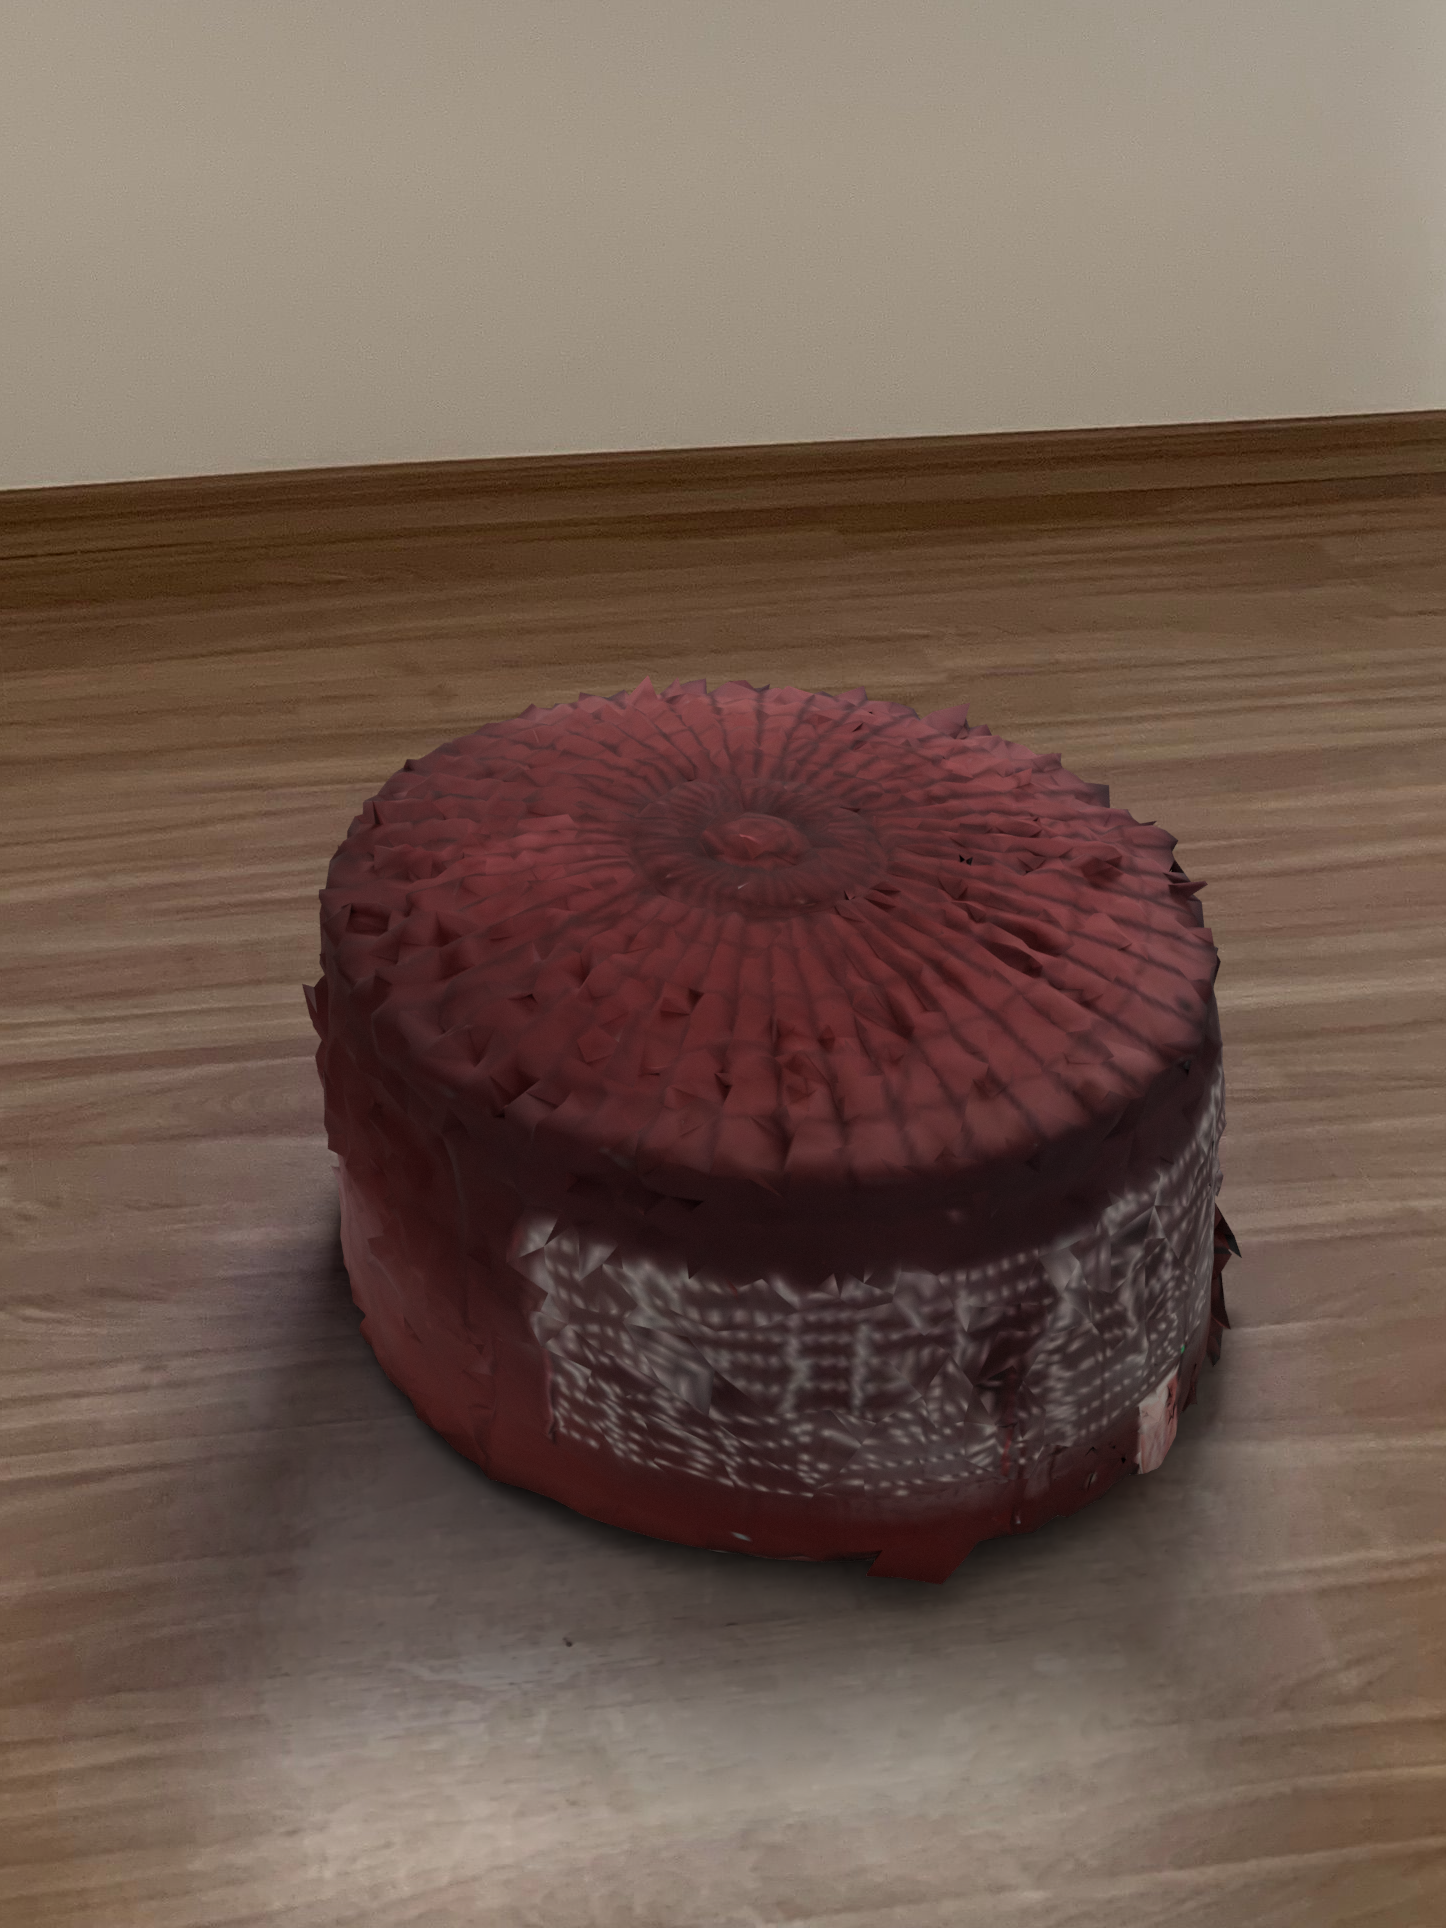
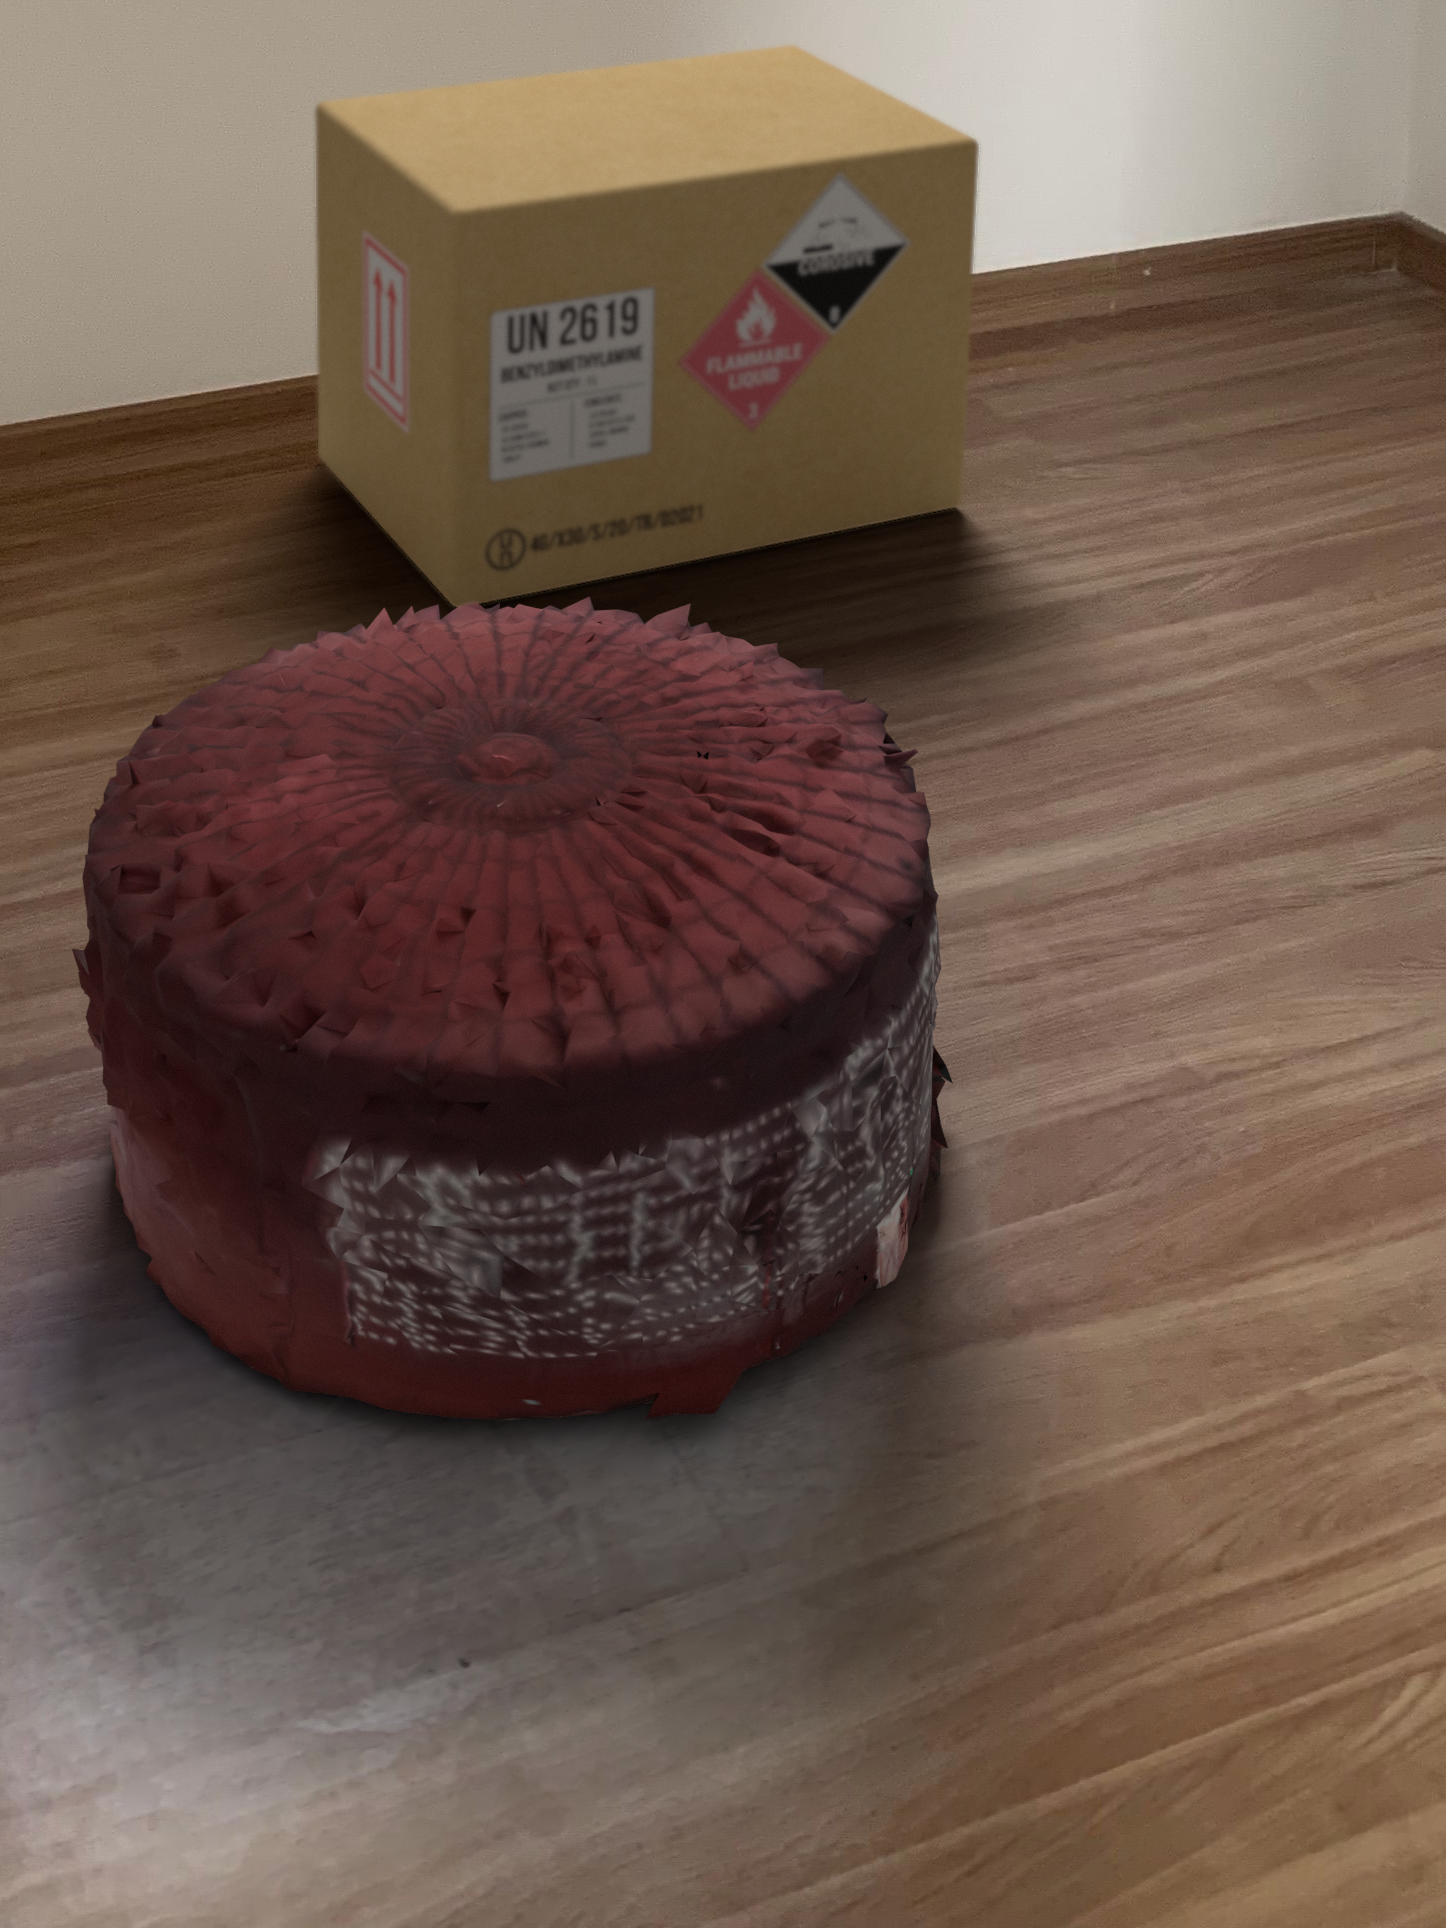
cardboard box: none [626,153,1321,695] -> present [315,45,979,607]

